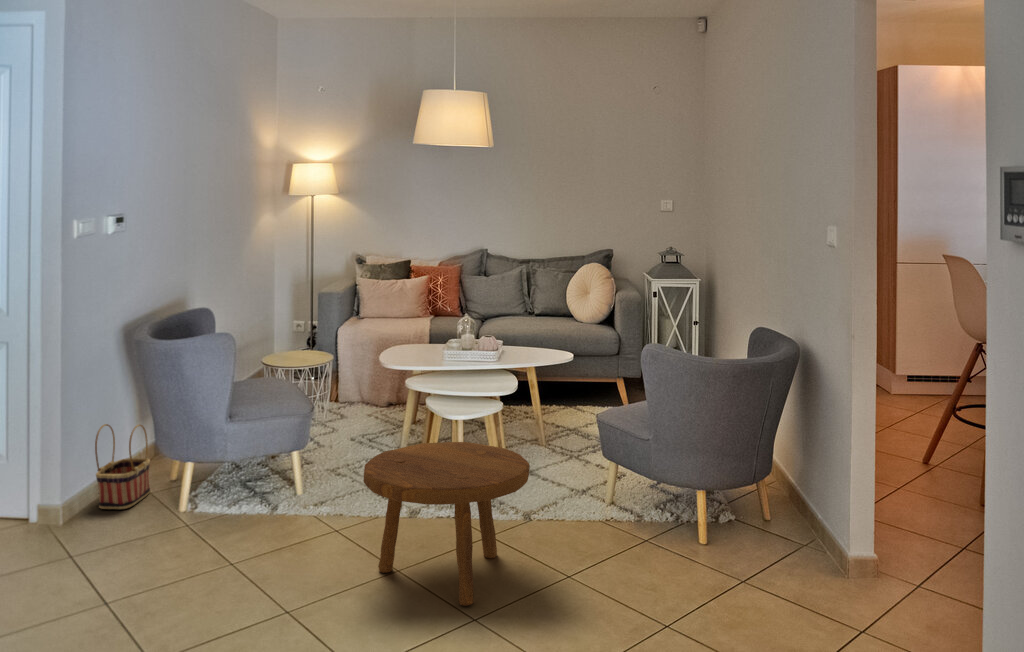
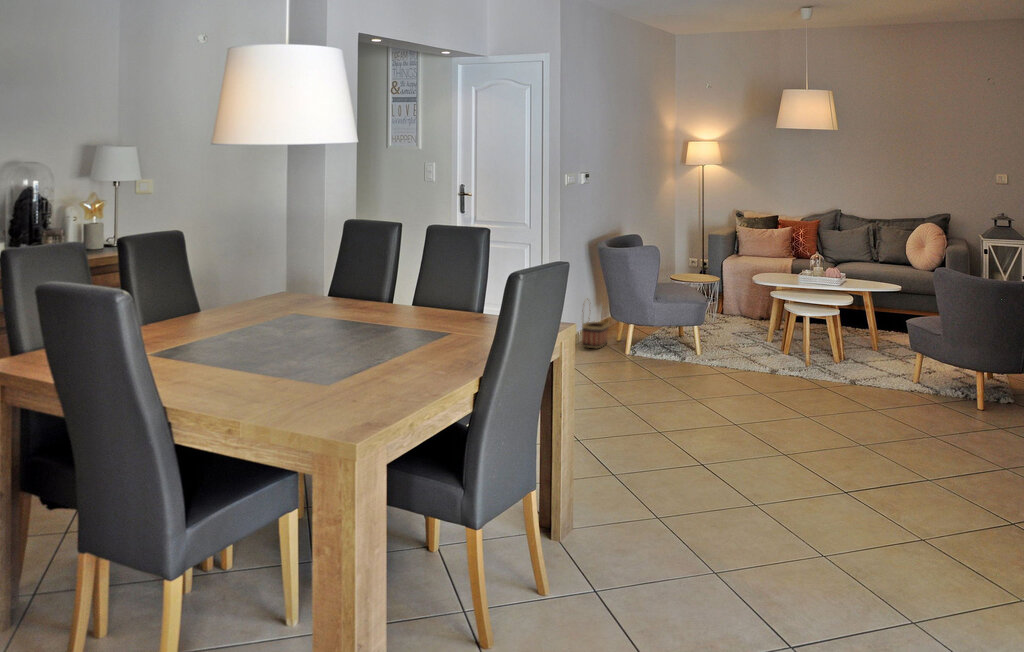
footstool: present [363,442,530,606] -> none [750,320,857,409]

